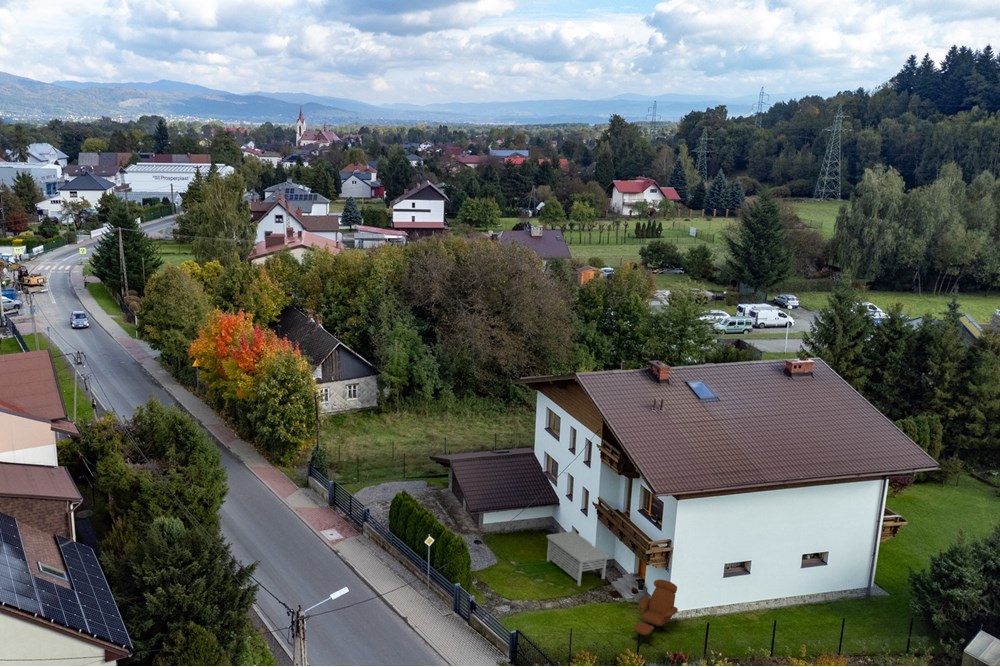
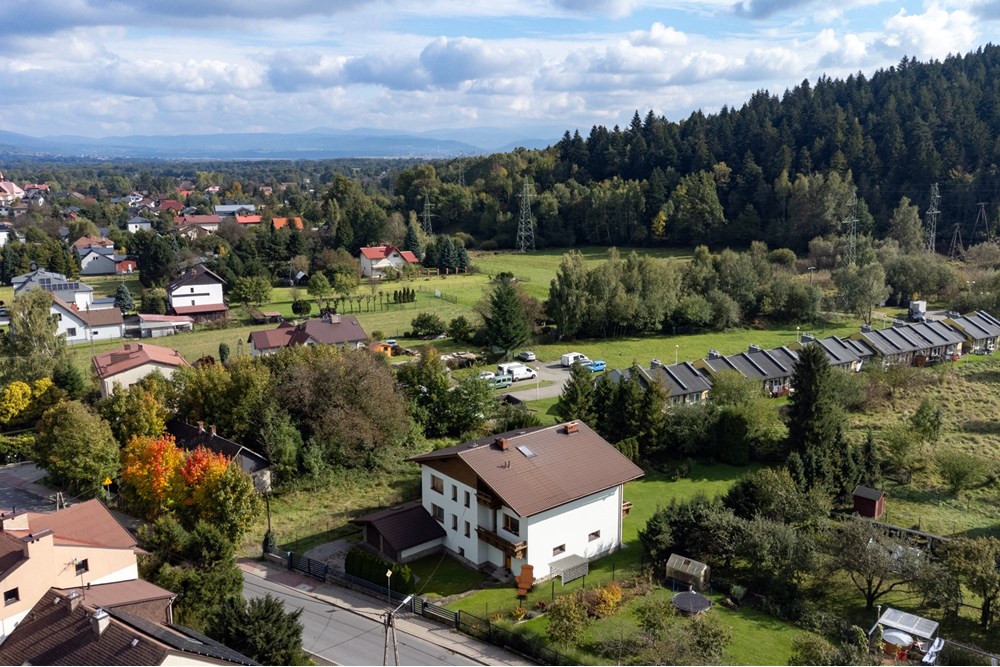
storage bench: present [547,531,609,586] -> present [548,554,589,586]

